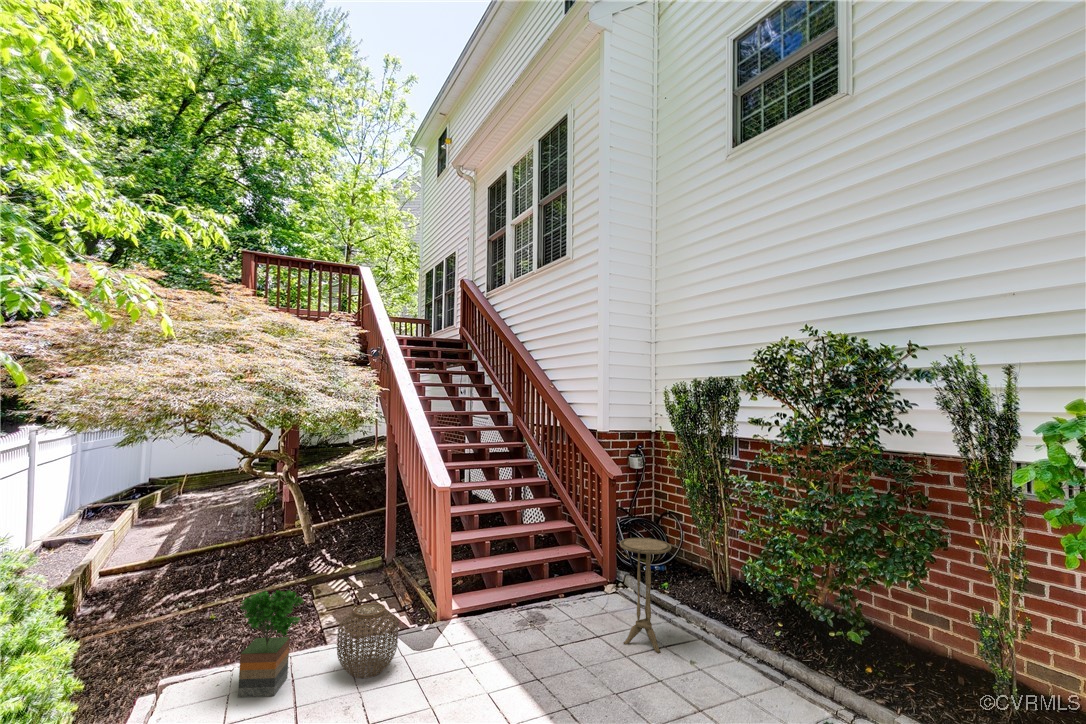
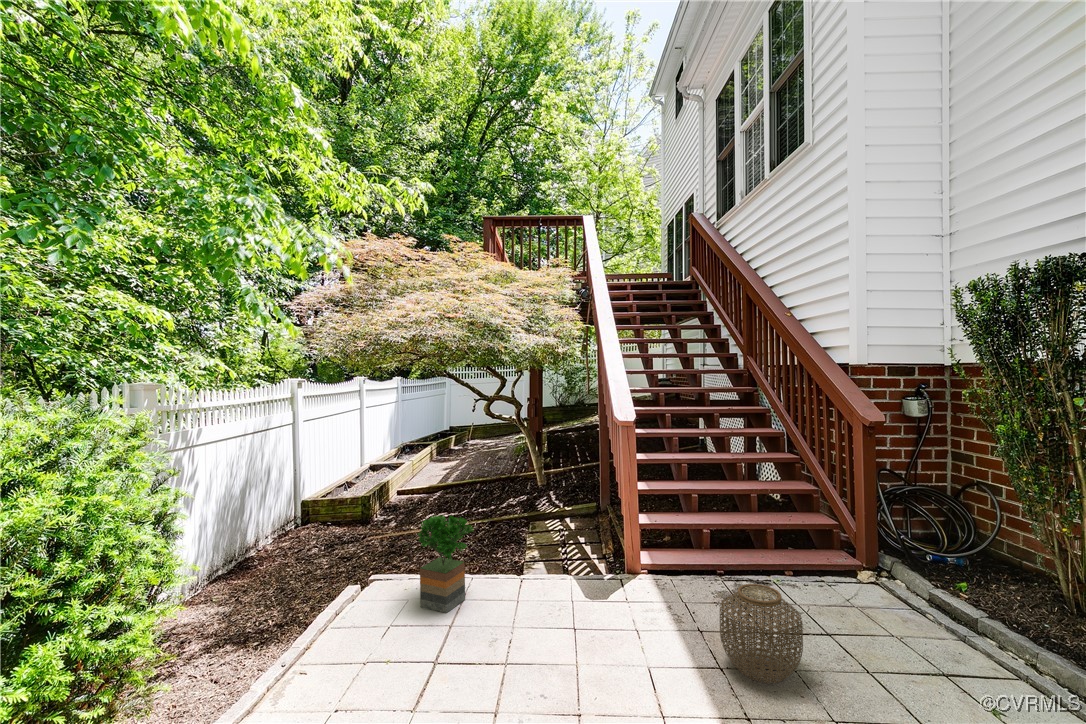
side table: present [620,538,671,653] -> none [853,508,944,679]
woven basket: present [337,603,399,678] -> present [720,584,803,684]

